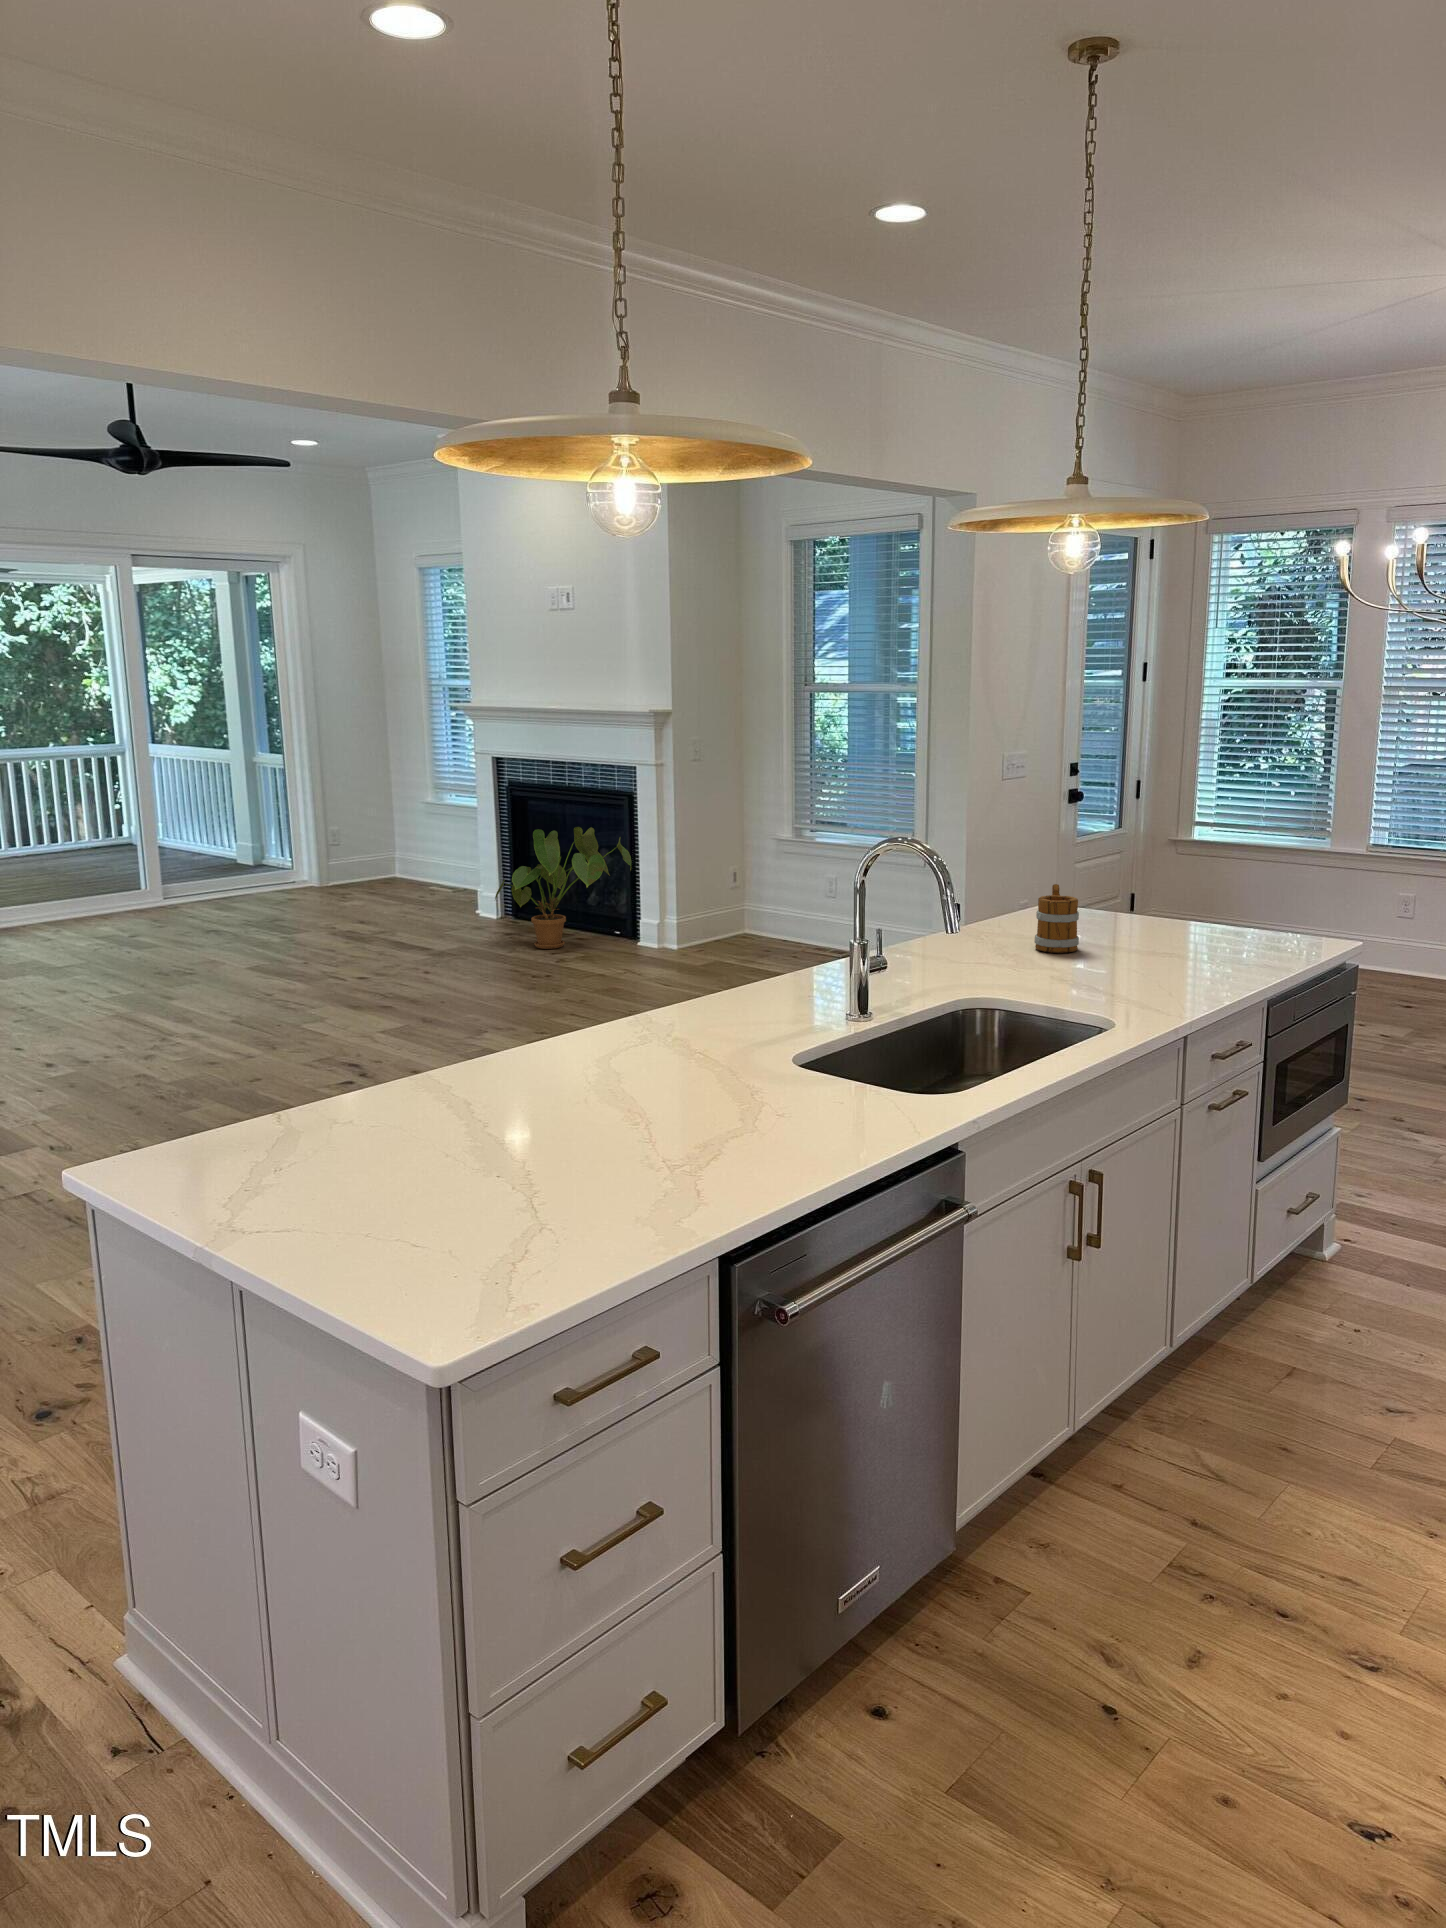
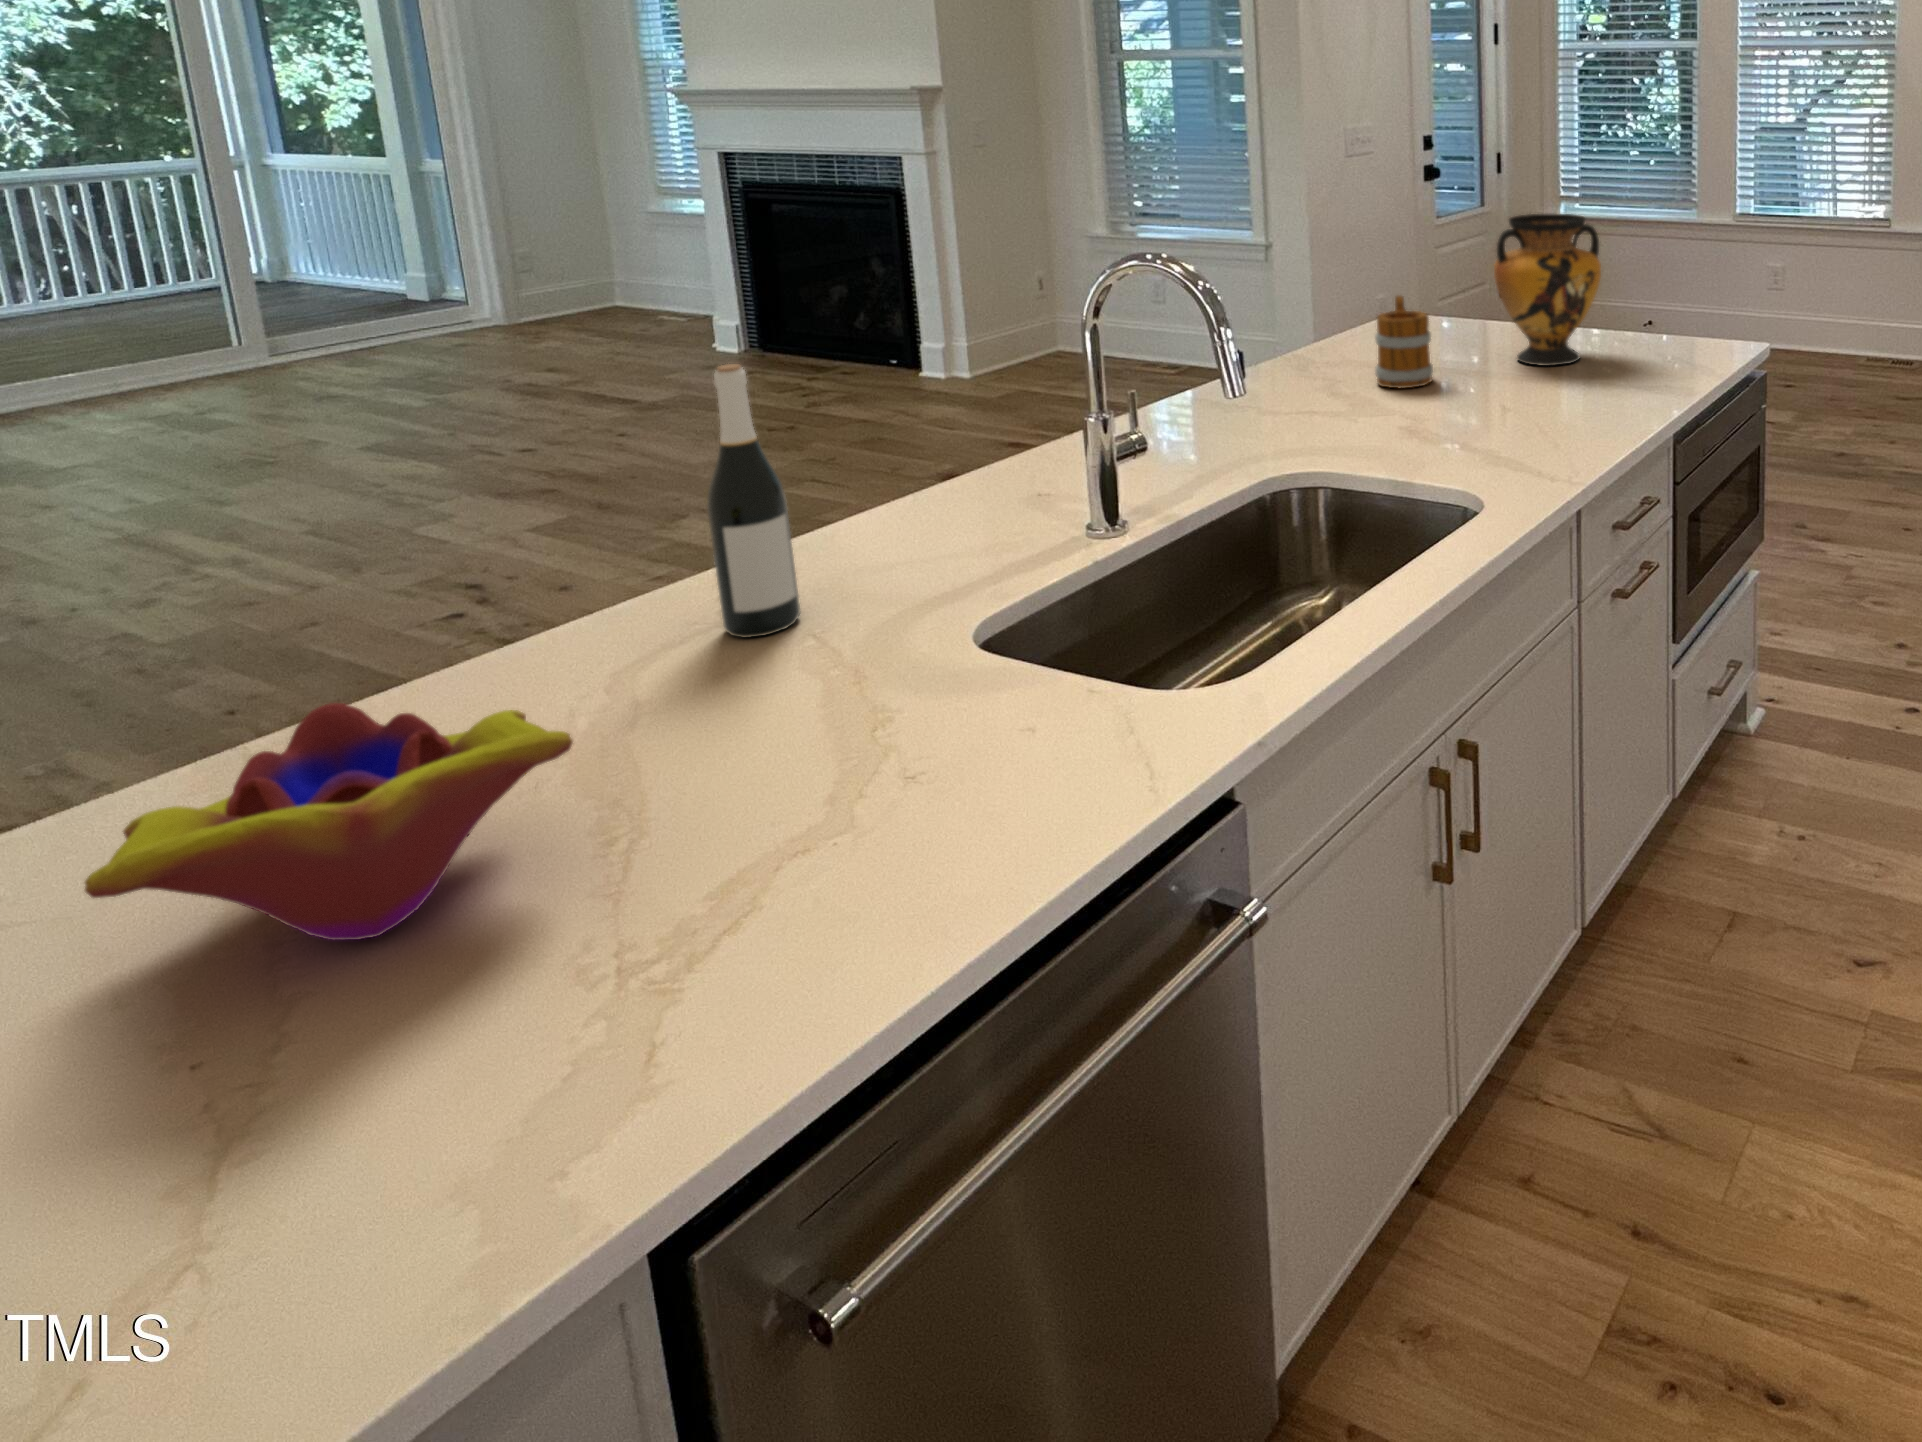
house plant: present [495,827,631,949] -> none [720,234,906,389]
vase: none [1131,828,1218,945] -> present [1494,214,1601,366]
wine bottle: none [649,888,691,1050] -> present [707,364,800,638]
decorative bowl: none [452,1032,637,1140] -> present [85,703,573,940]

